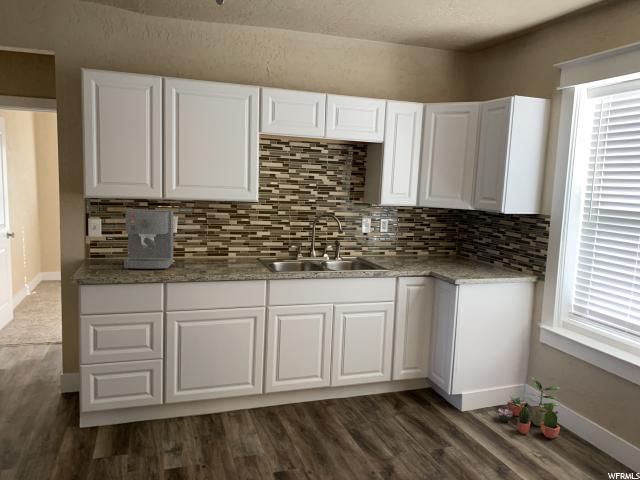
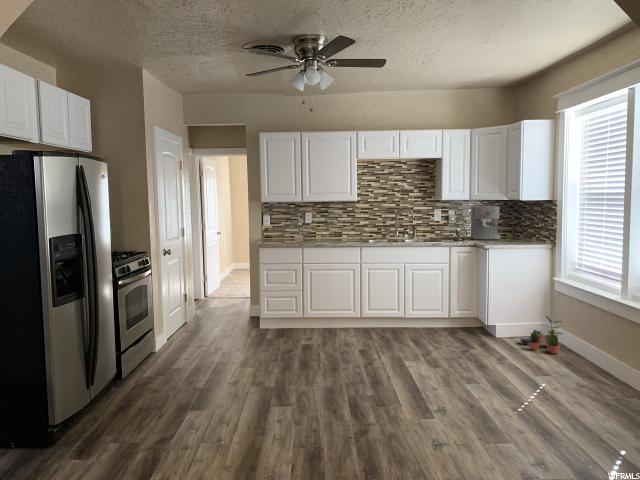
coffee maker: present [124,209,173,269] -> present [471,206,500,240]

